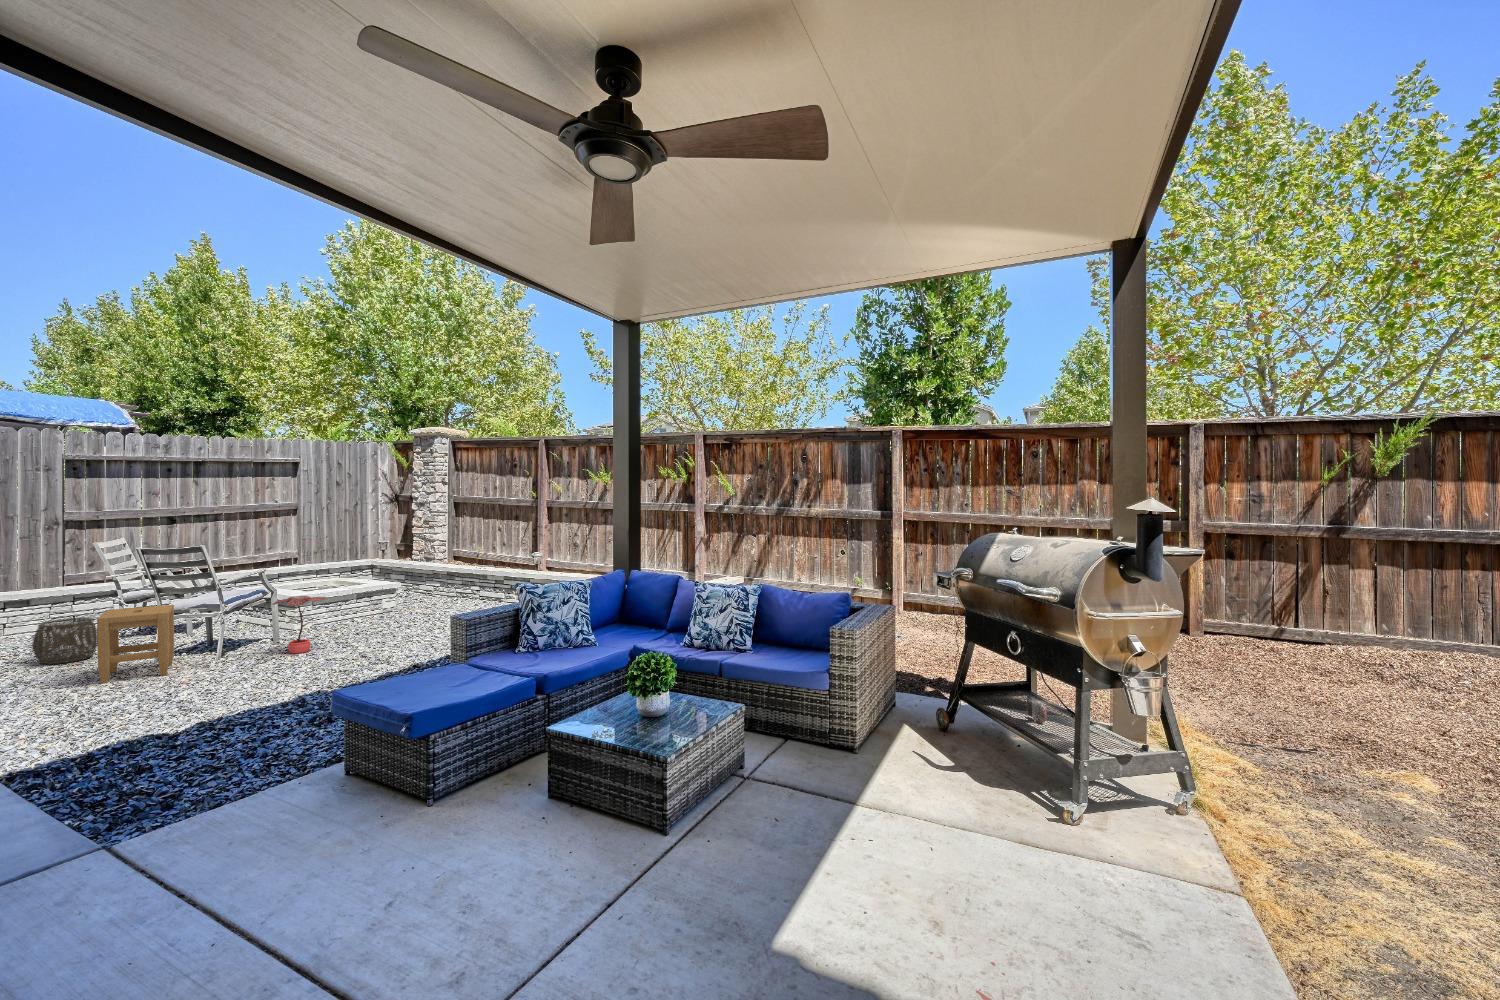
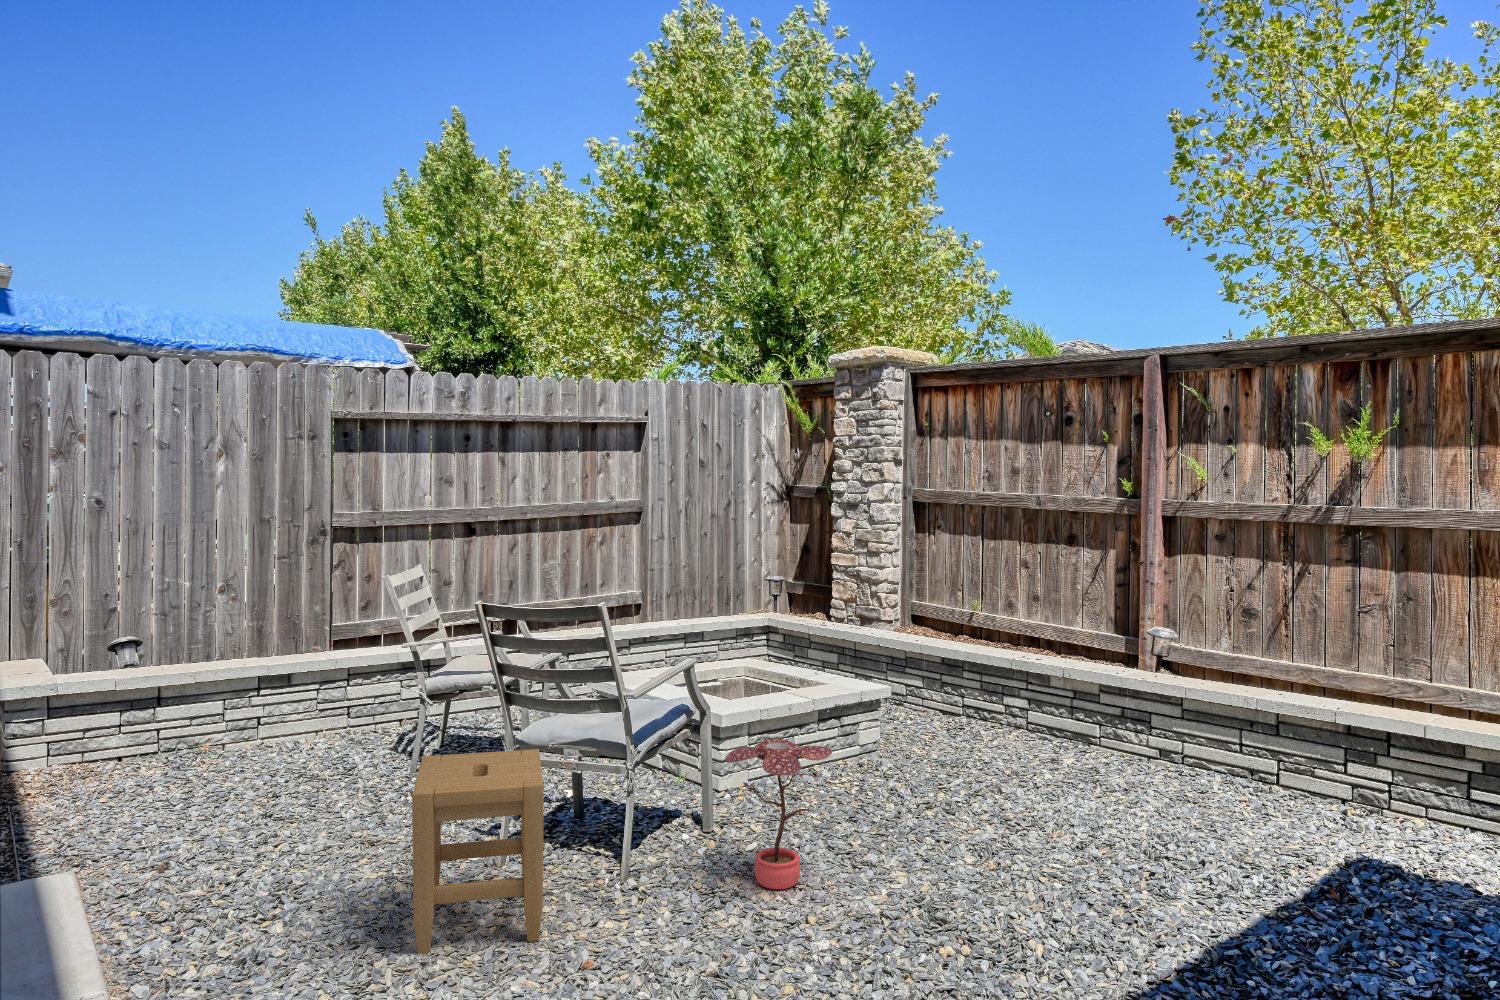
woven basket: present [32,617,97,664] -> none [291,743,396,849]

